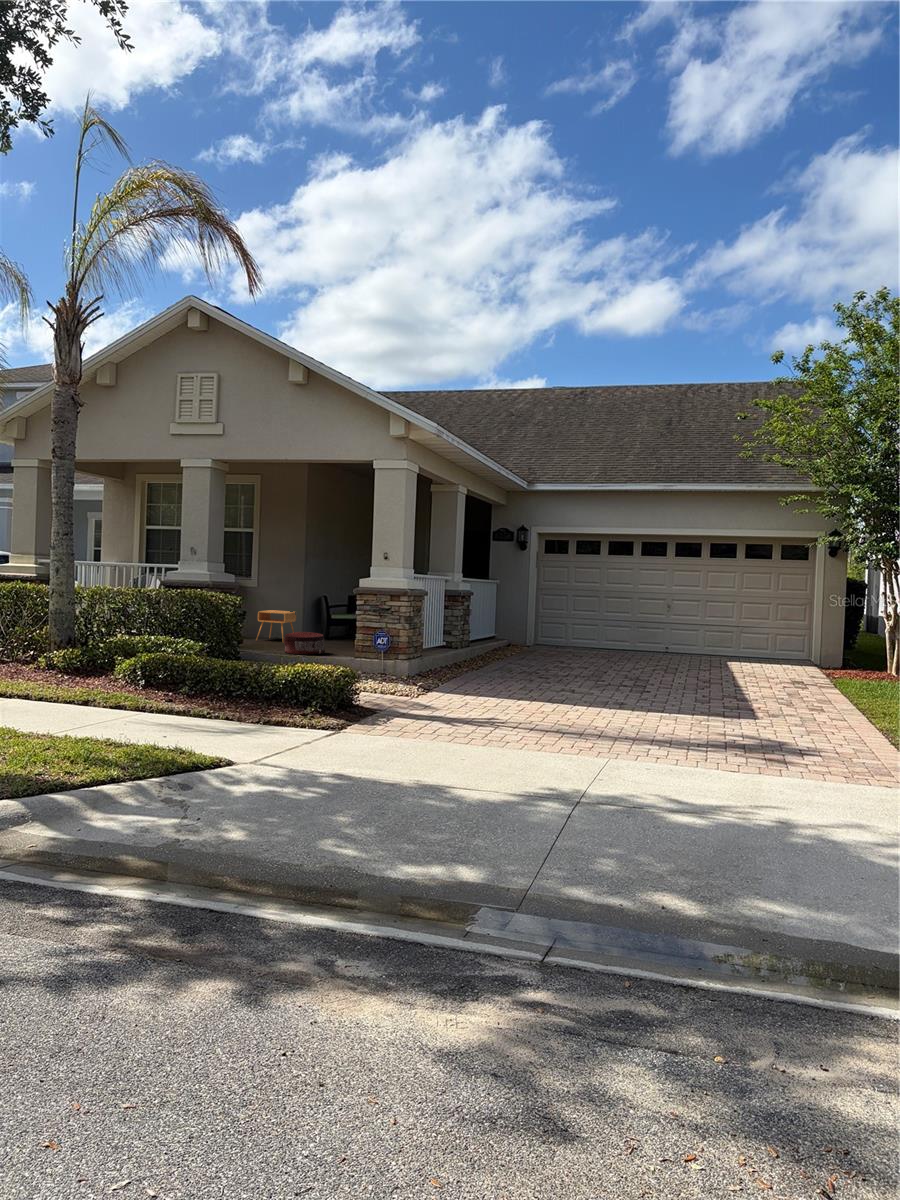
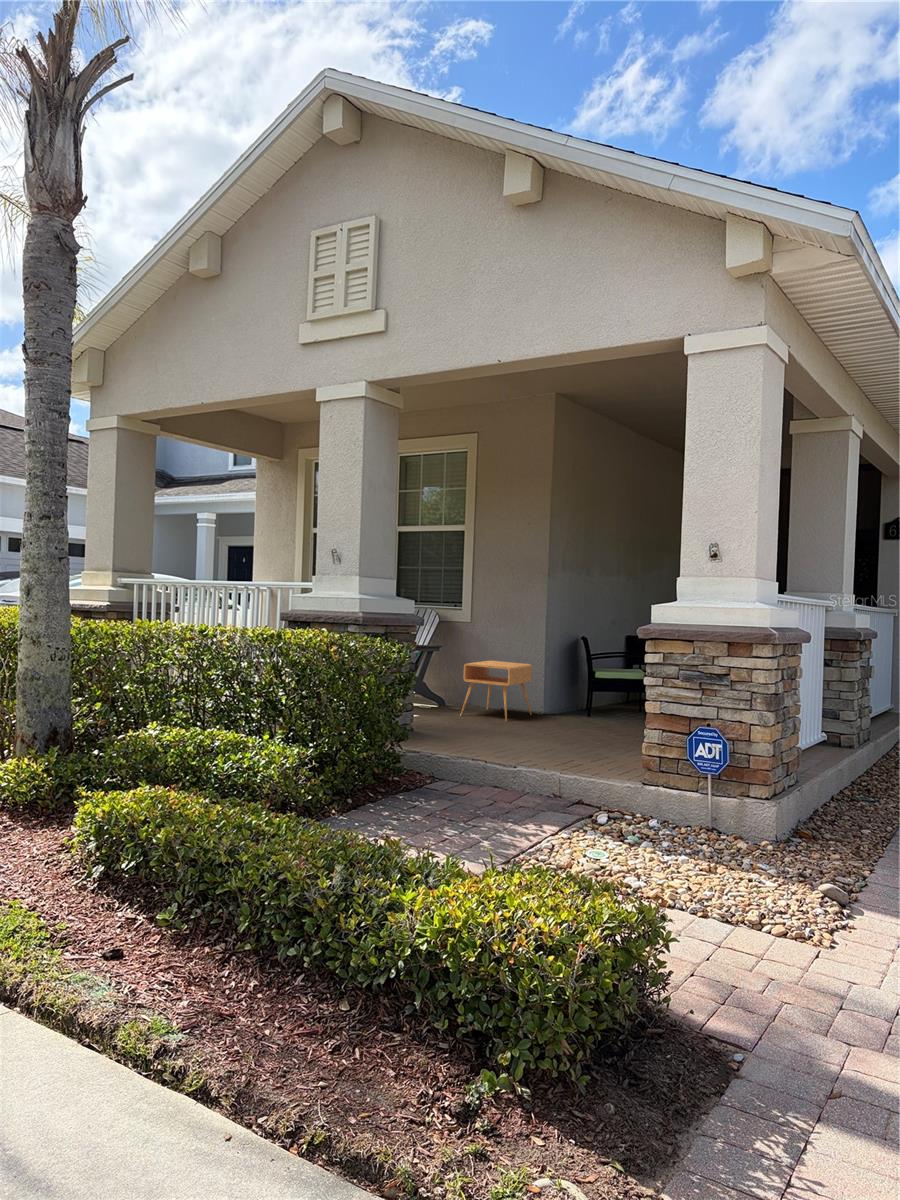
pouf: present [284,632,325,654] -> none [495,712,579,764]

